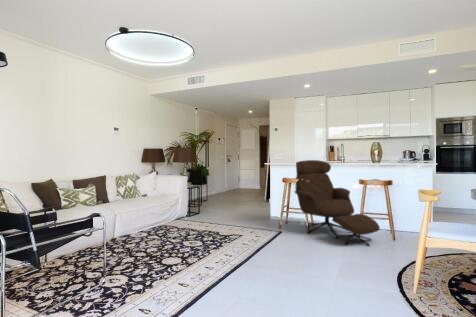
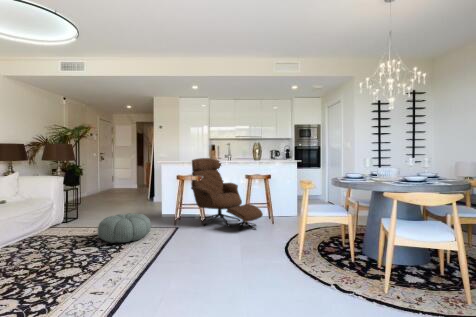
pouf: none [205,213,251,240] -> present [98,213,151,243]

